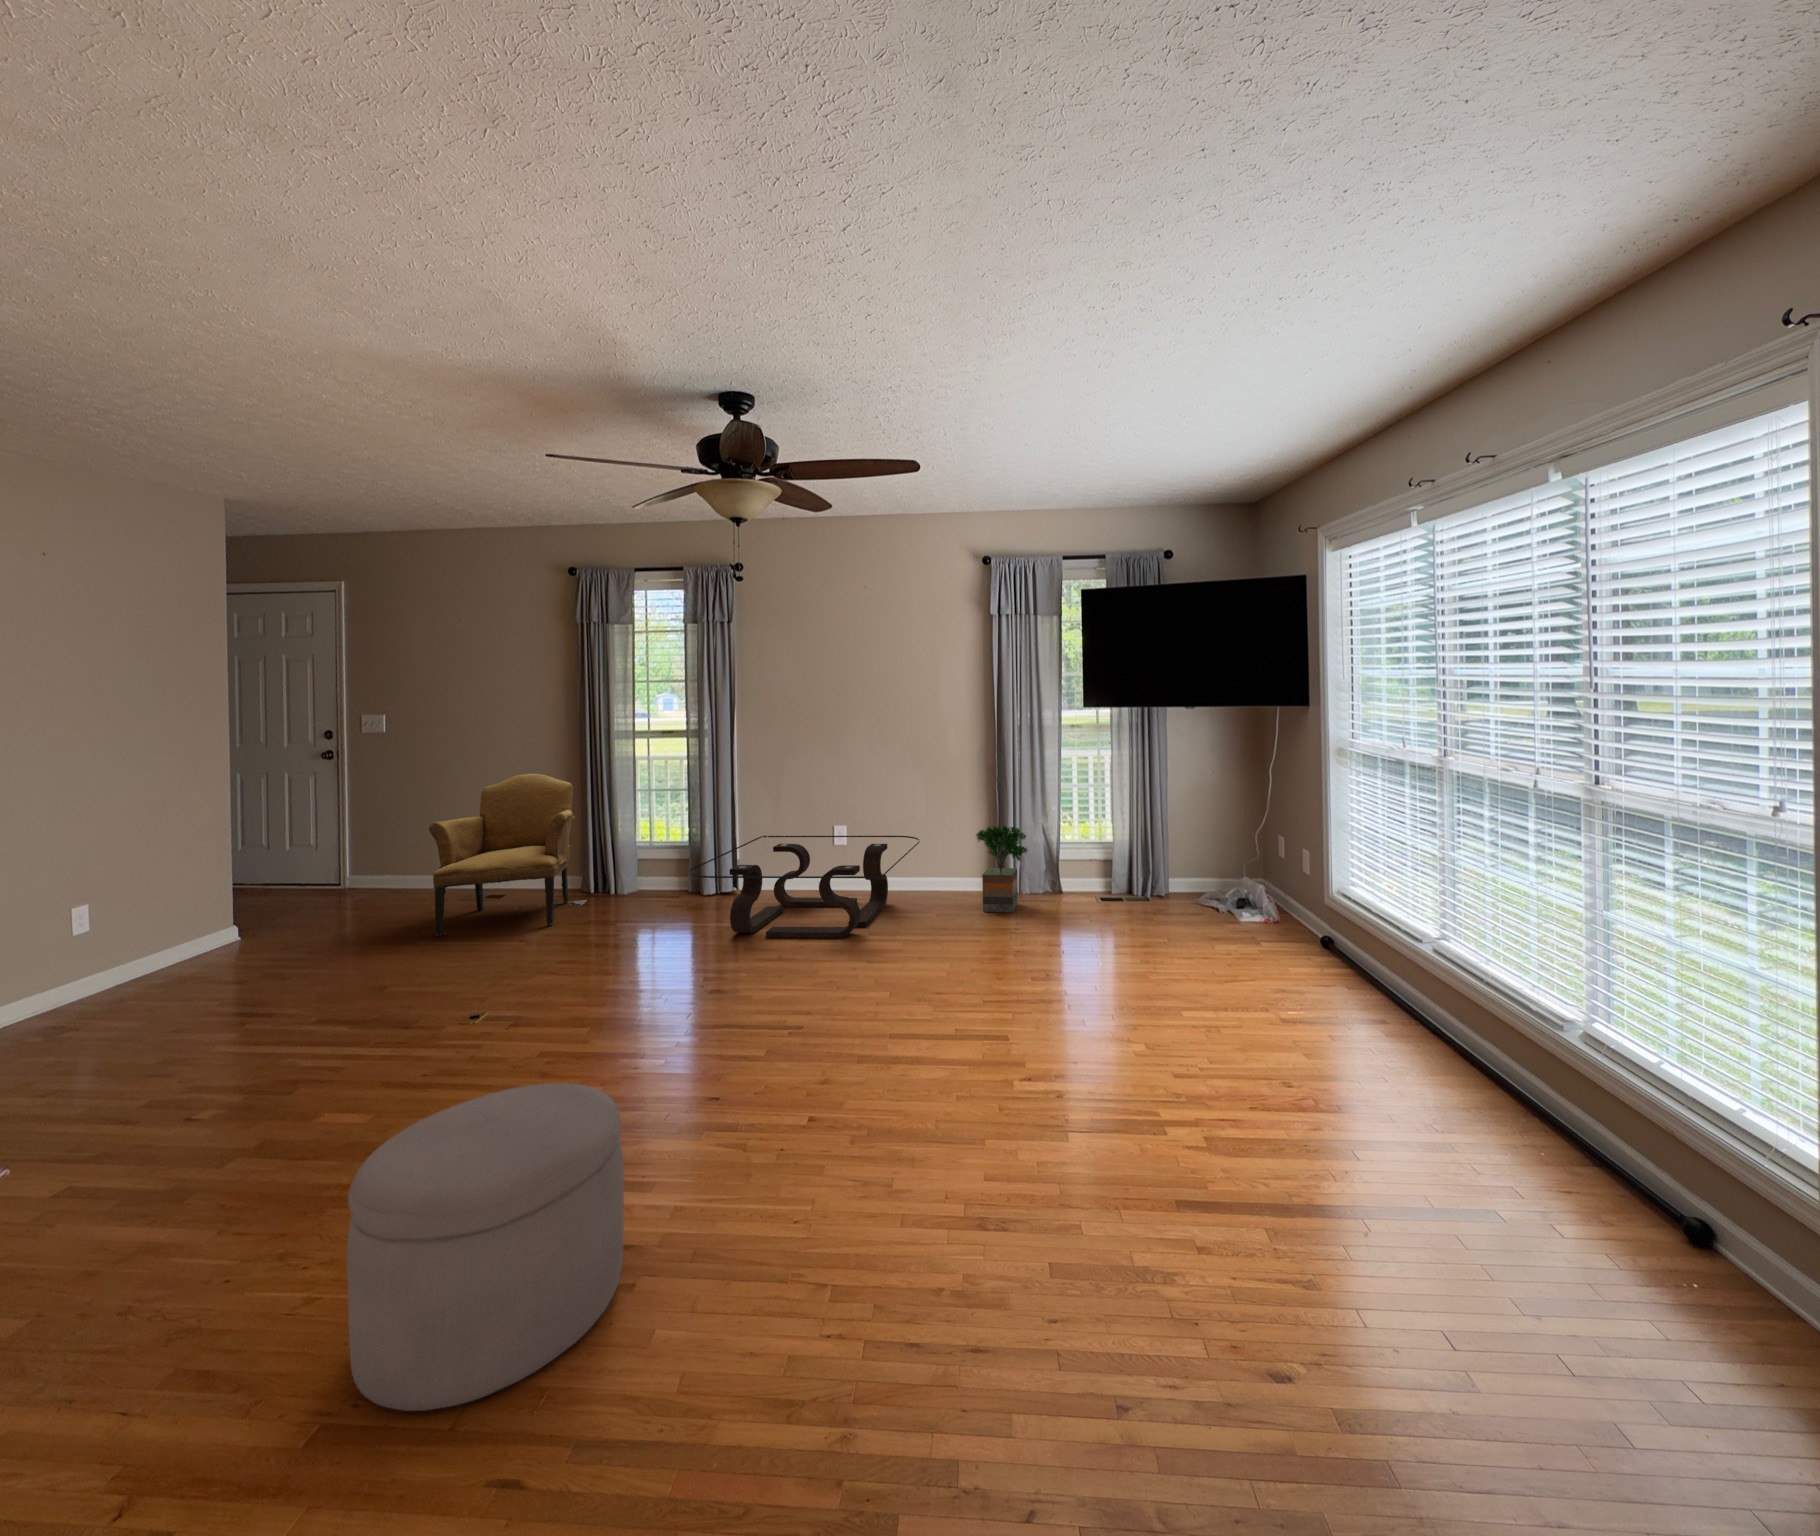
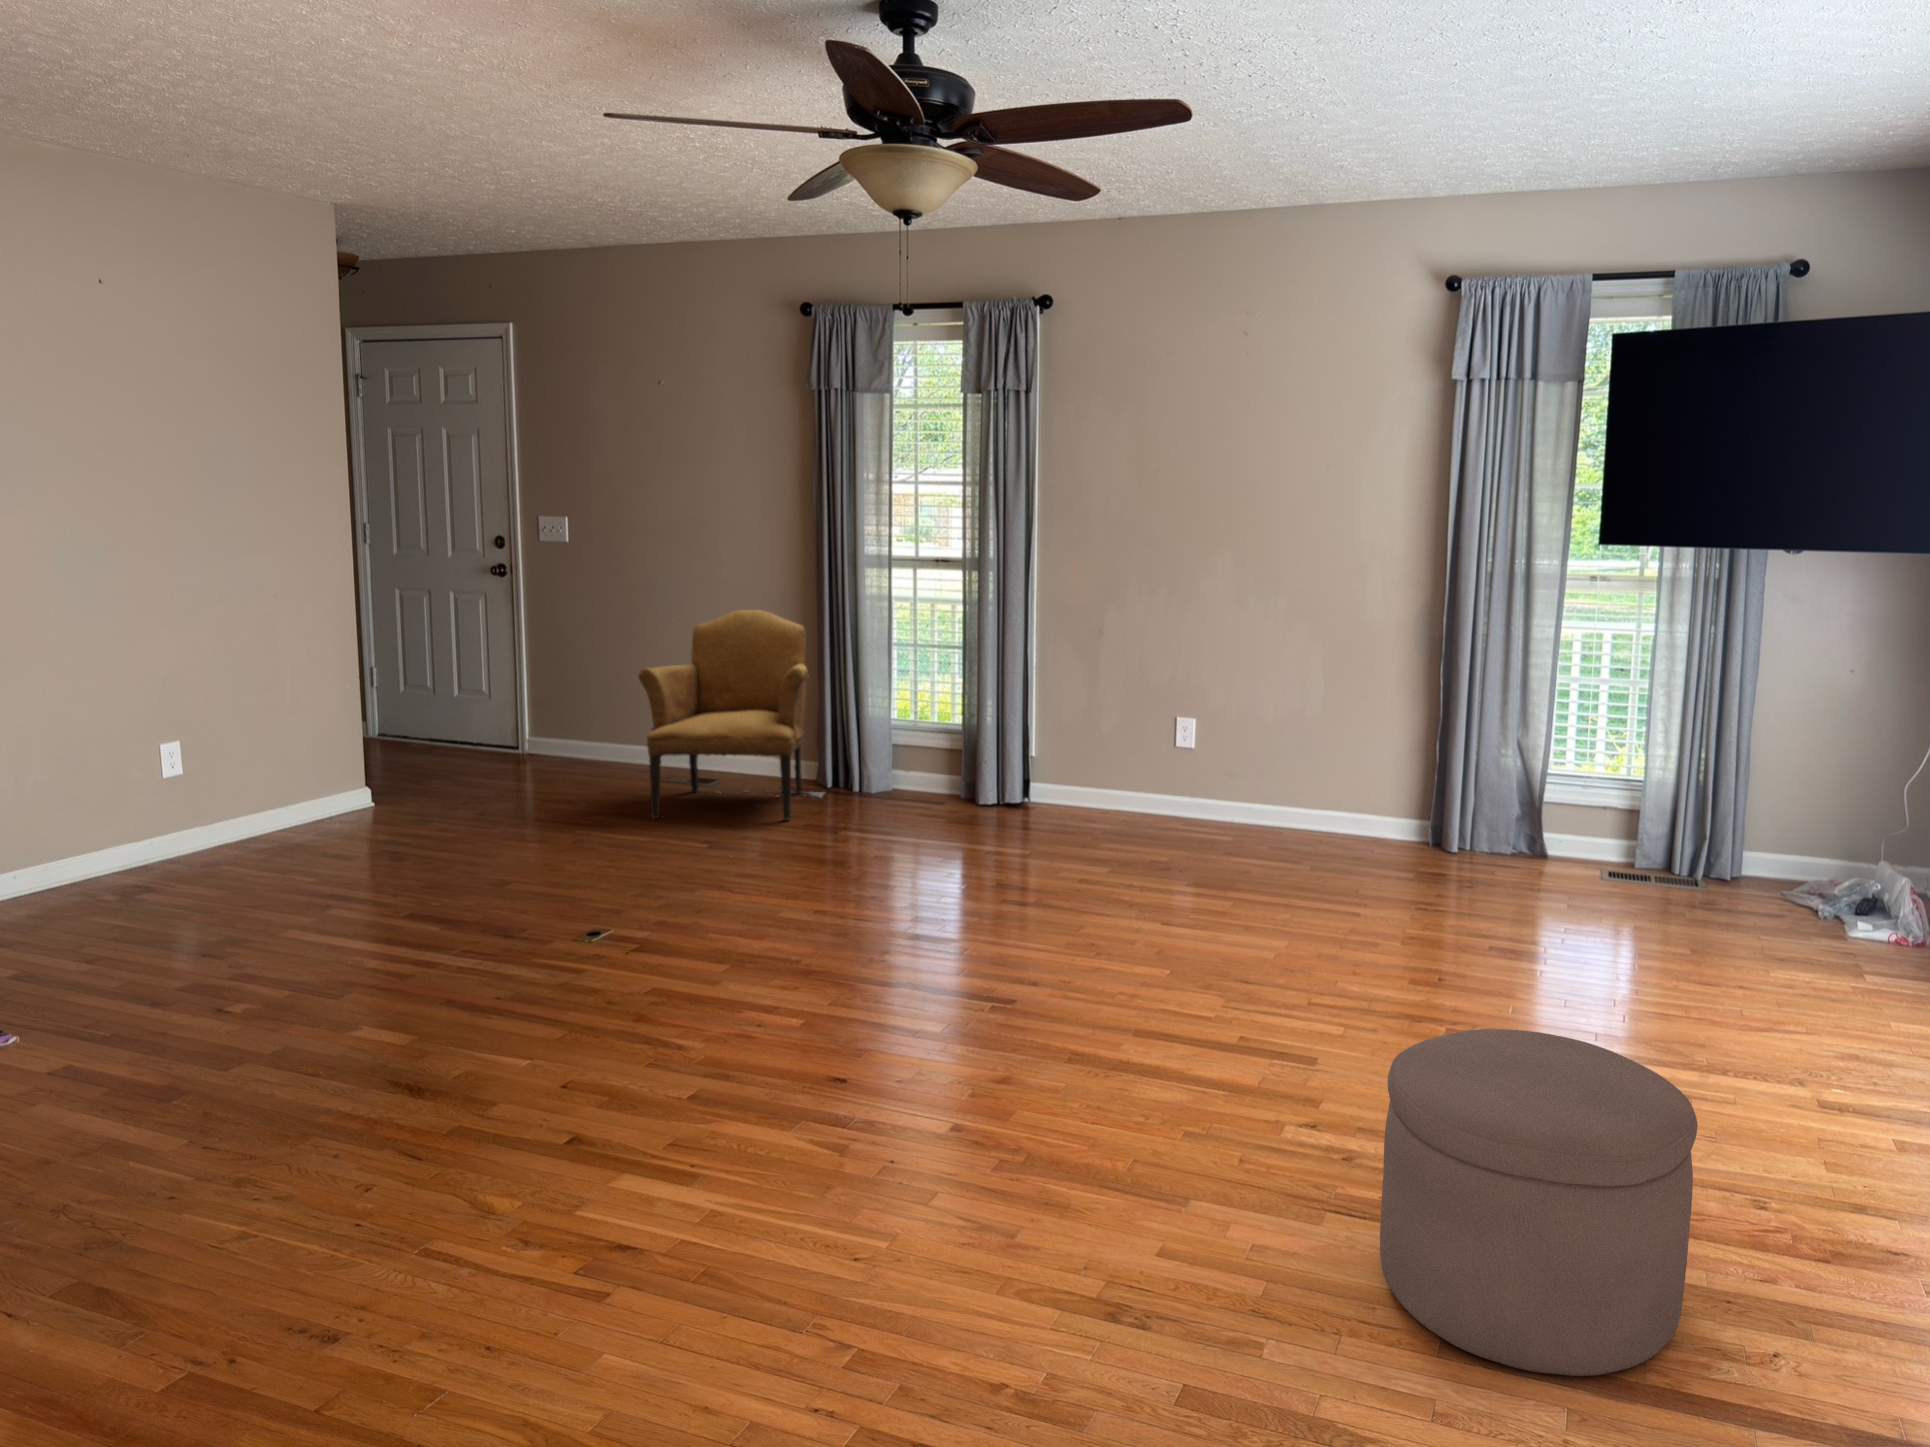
potted tree: present [976,826,1028,912] -> none [1402,734,1495,875]
coffee table: present [690,836,919,938] -> none [977,722,1310,881]
ottoman: present [347,1083,624,1411] -> present [1380,1029,1697,1376]

